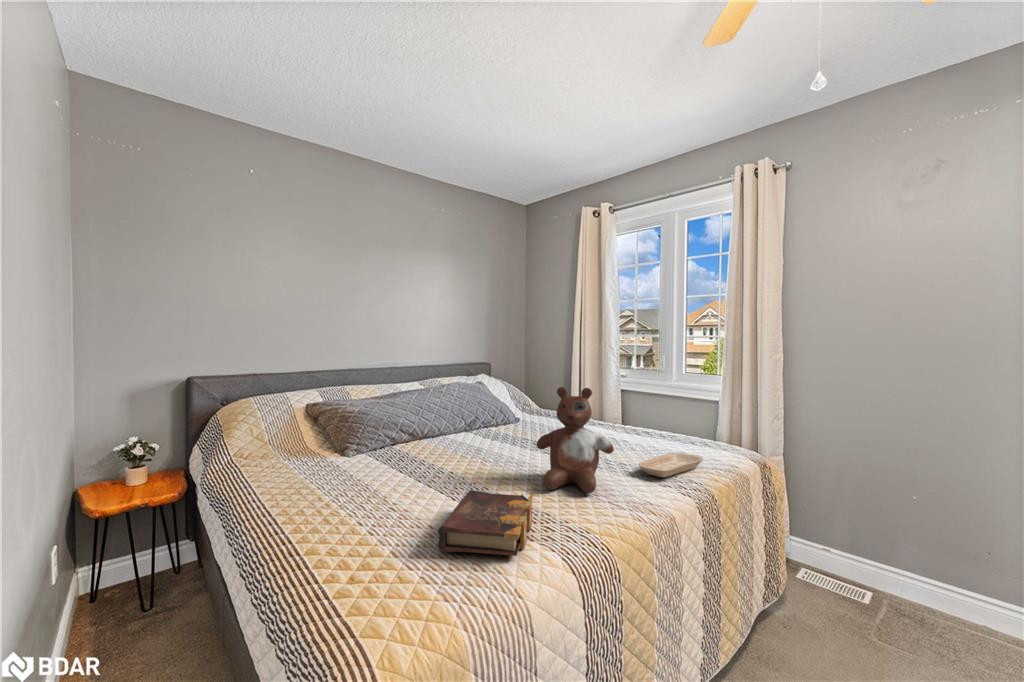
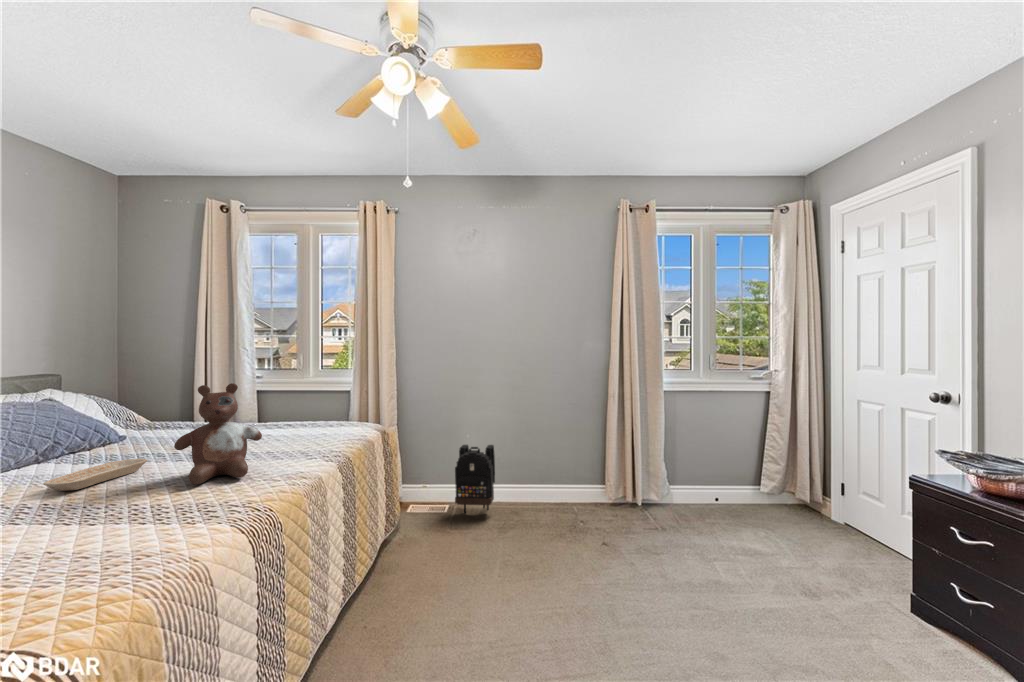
tray: present [638,453,703,477] -> present [43,459,147,491]
book: present [438,490,533,556] -> none [80,487,188,558]
backpack: none [878,507,964,627] -> present [455,445,495,513]

